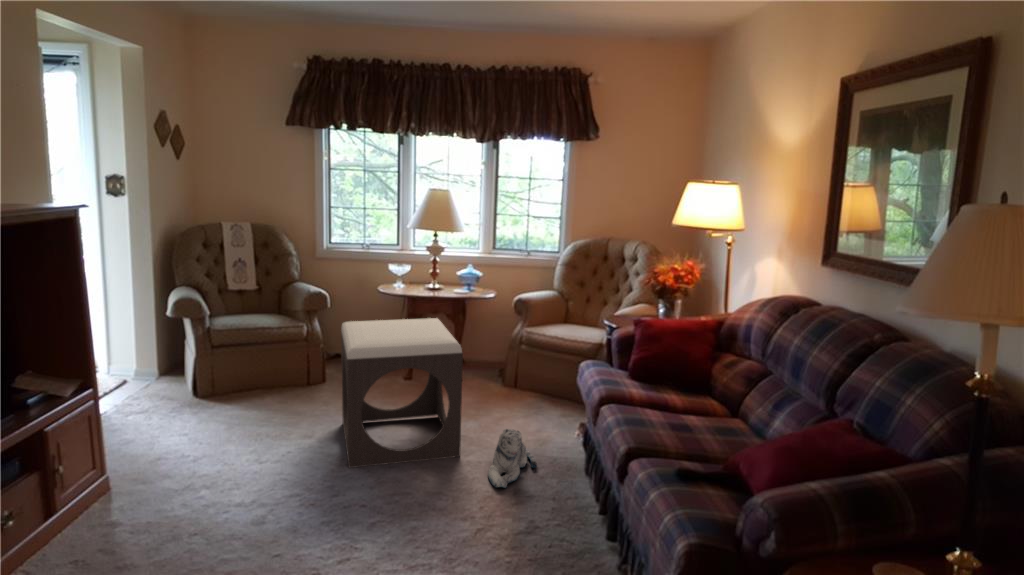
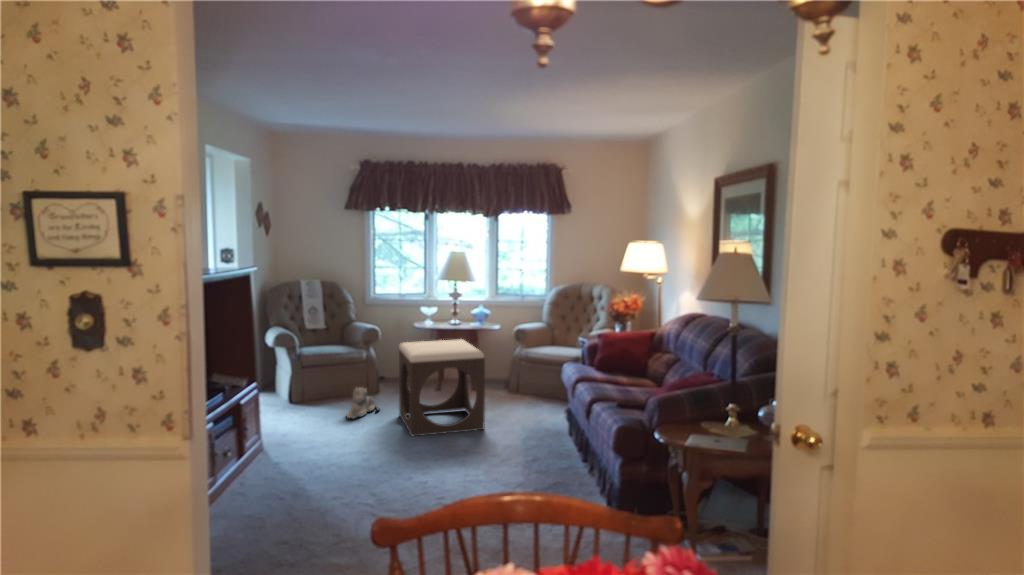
plush toy: present [488,429,537,488] -> present [347,387,380,418]

